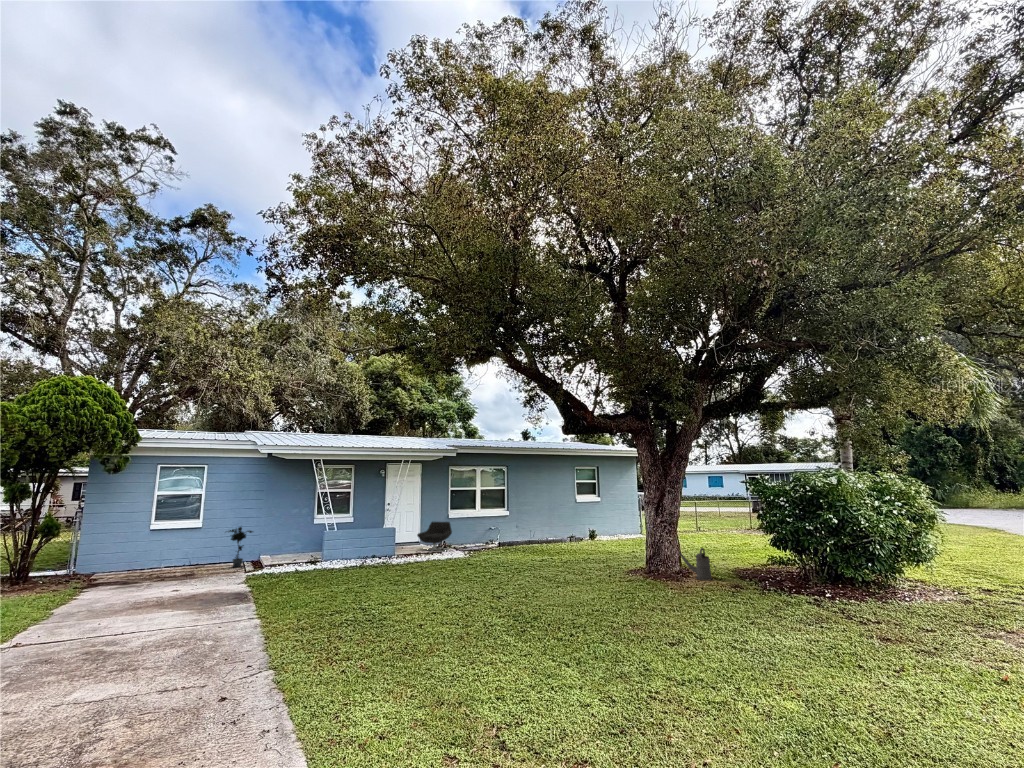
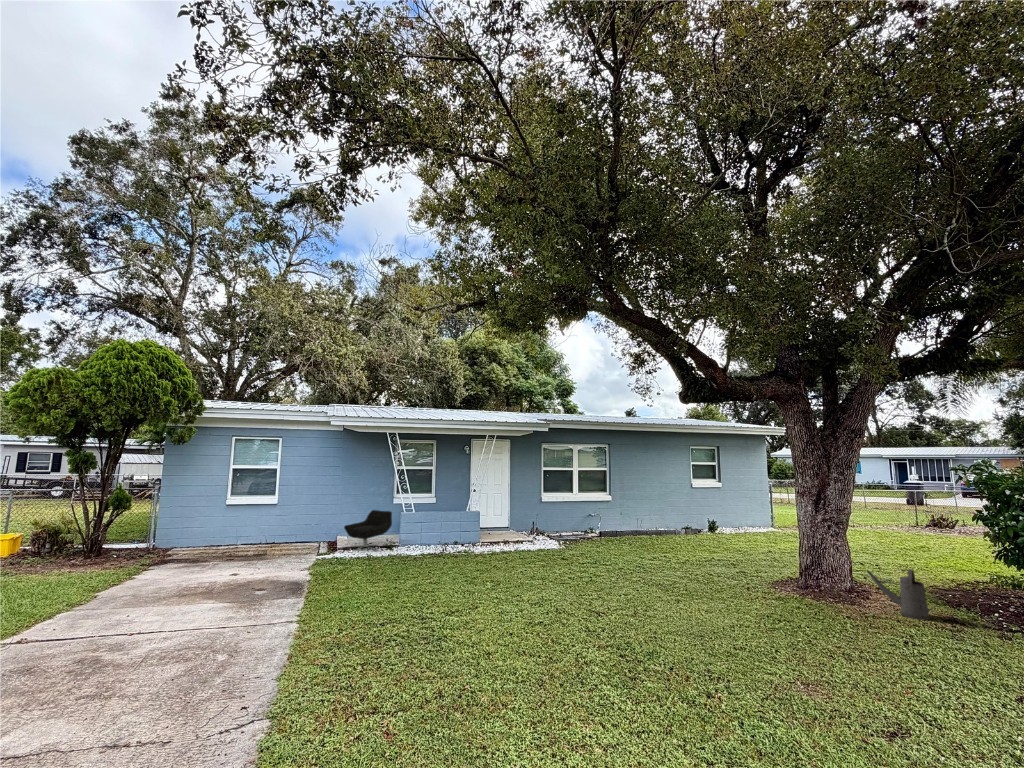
lounge chair: present [417,522,452,551] -> present [344,510,392,550]
potted plant: present [228,527,253,567] -> none [299,503,329,548]

